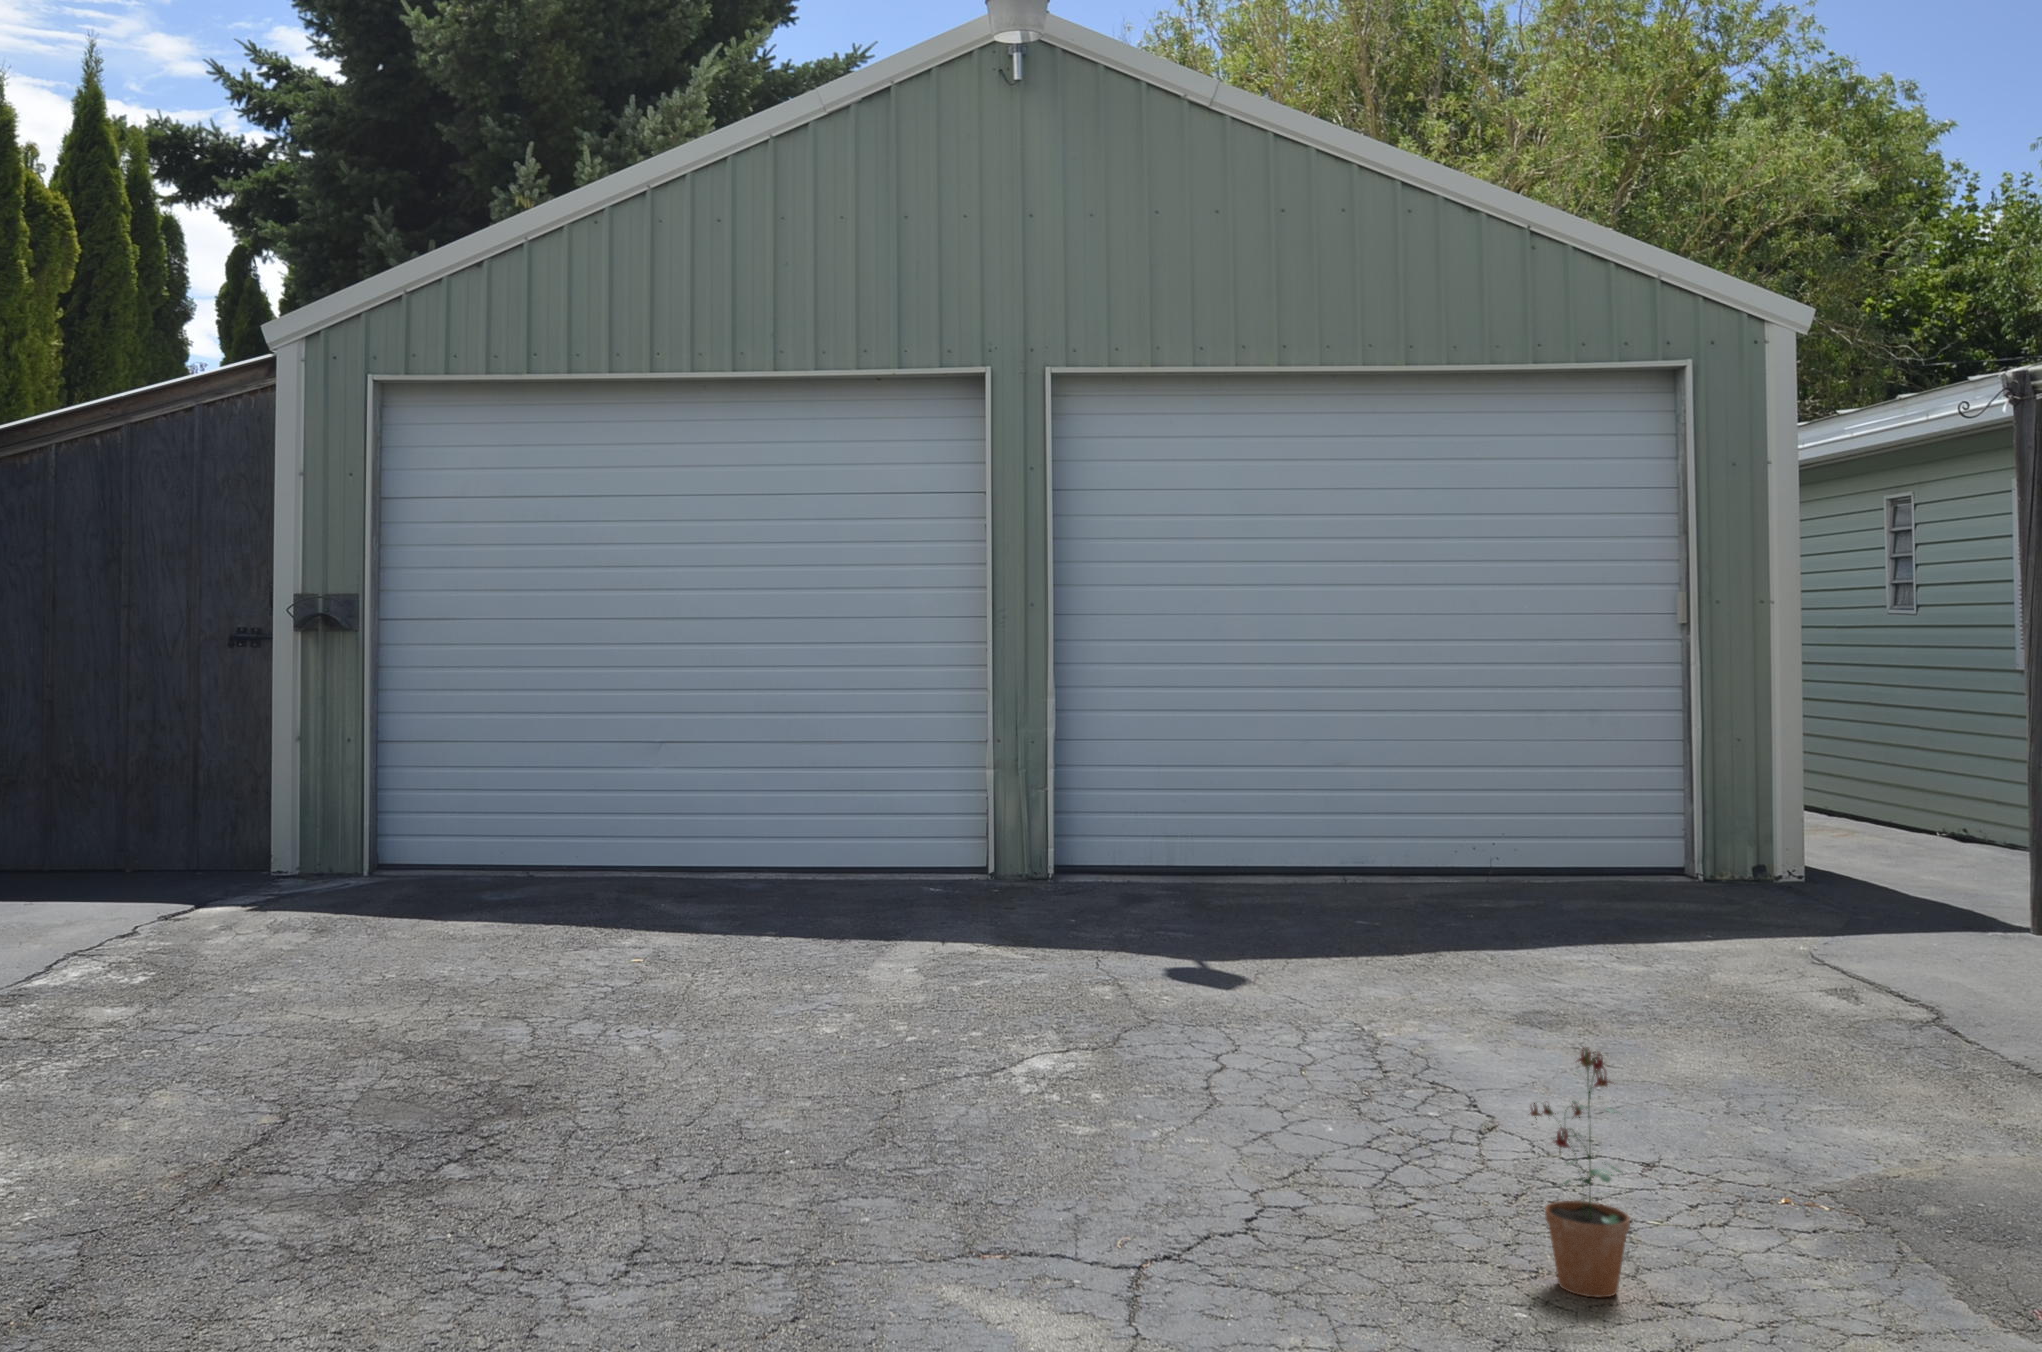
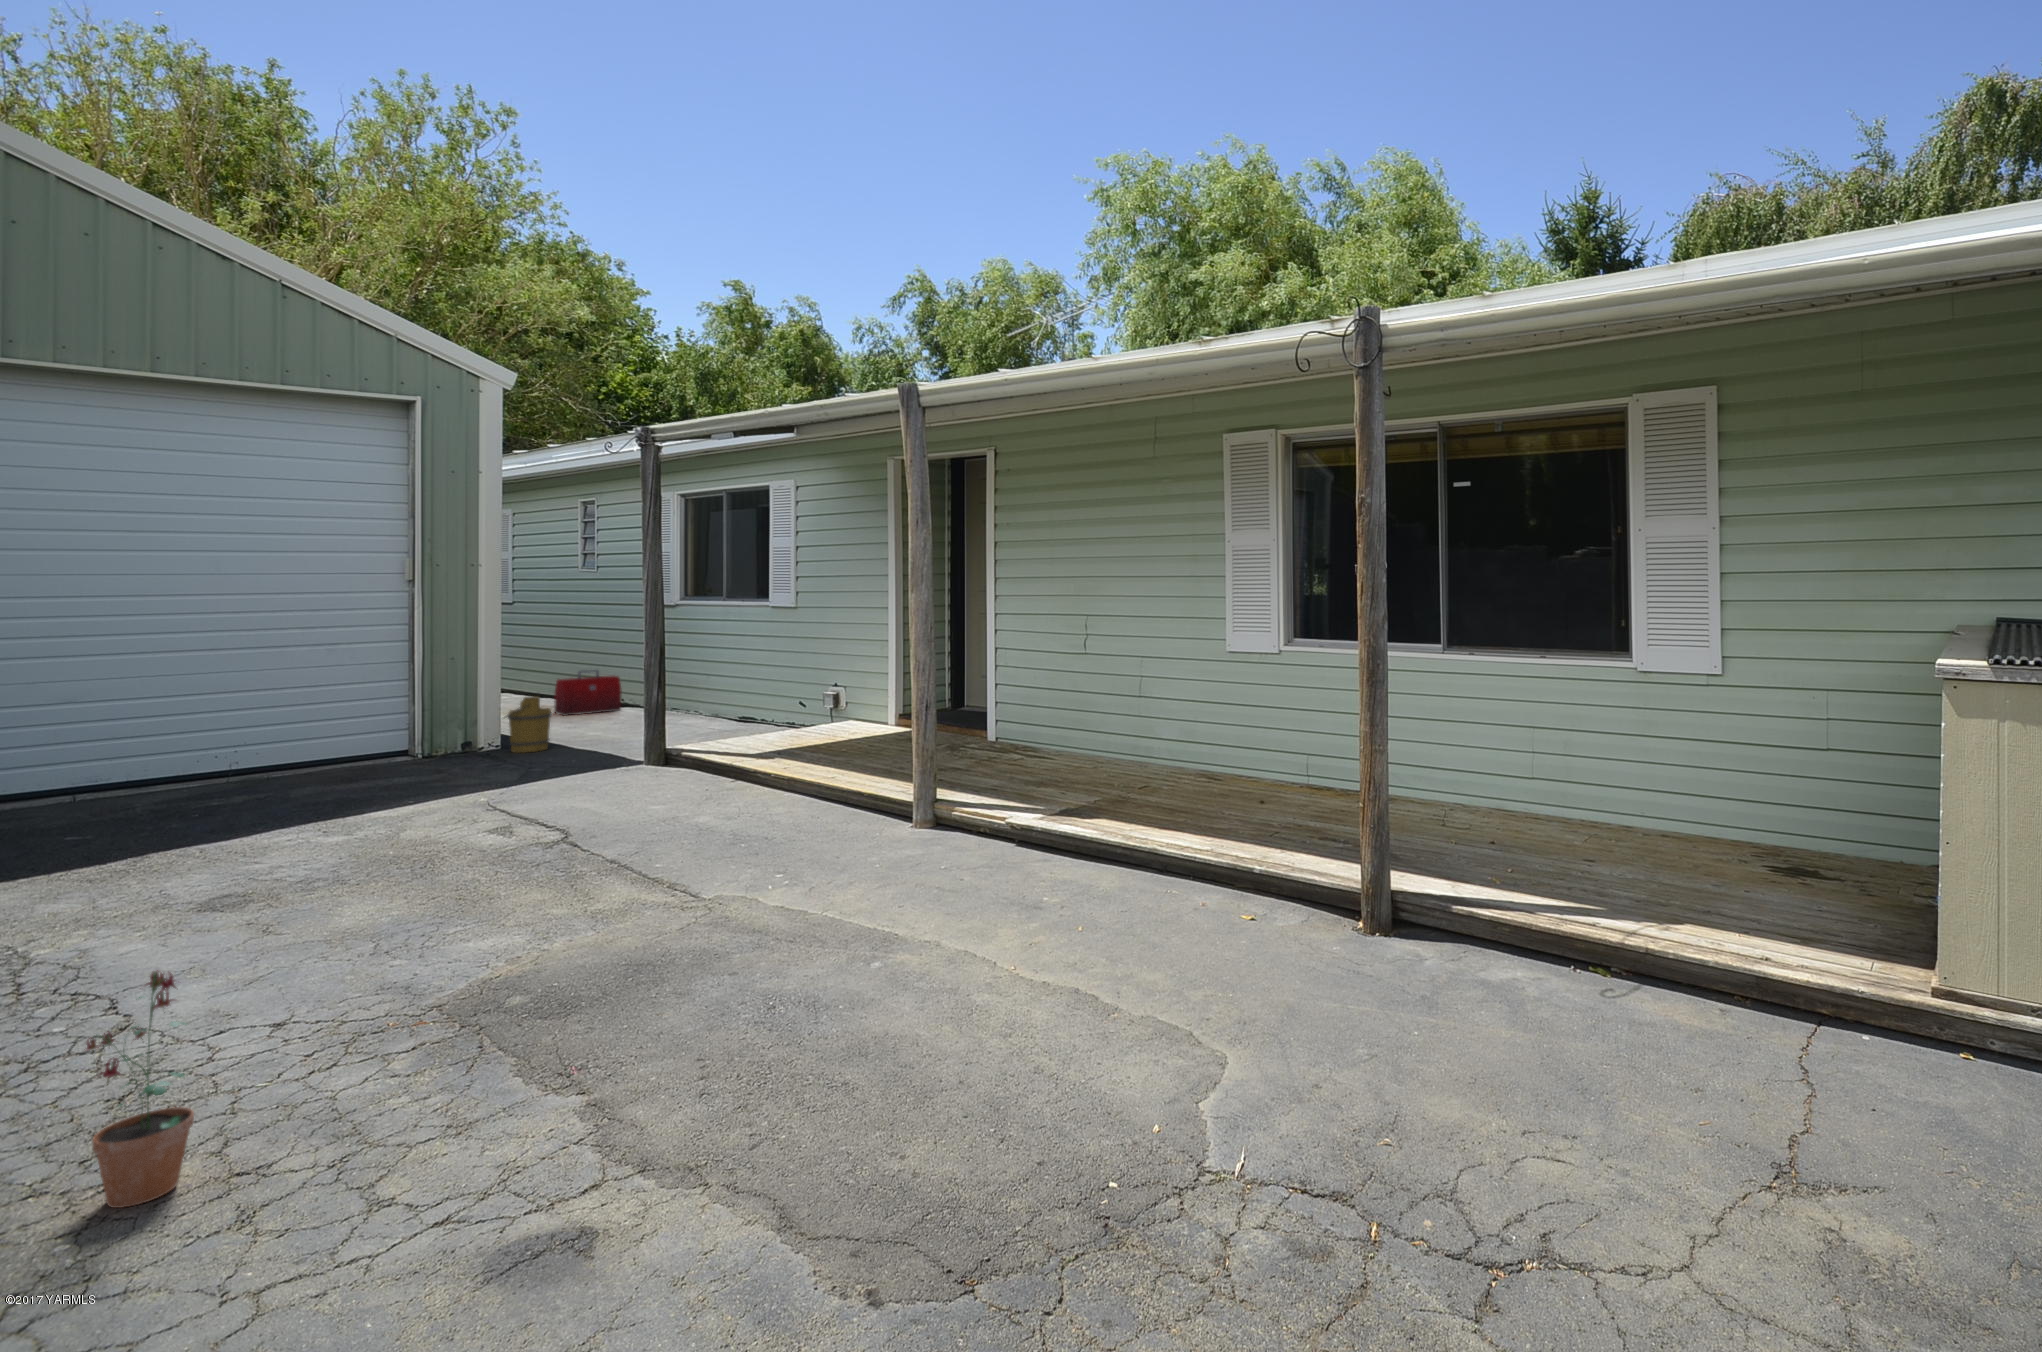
toolbox: none [1863,776,1974,850] -> present [554,670,622,716]
bucket: none [1802,807,1876,894] -> present [506,696,552,753]

